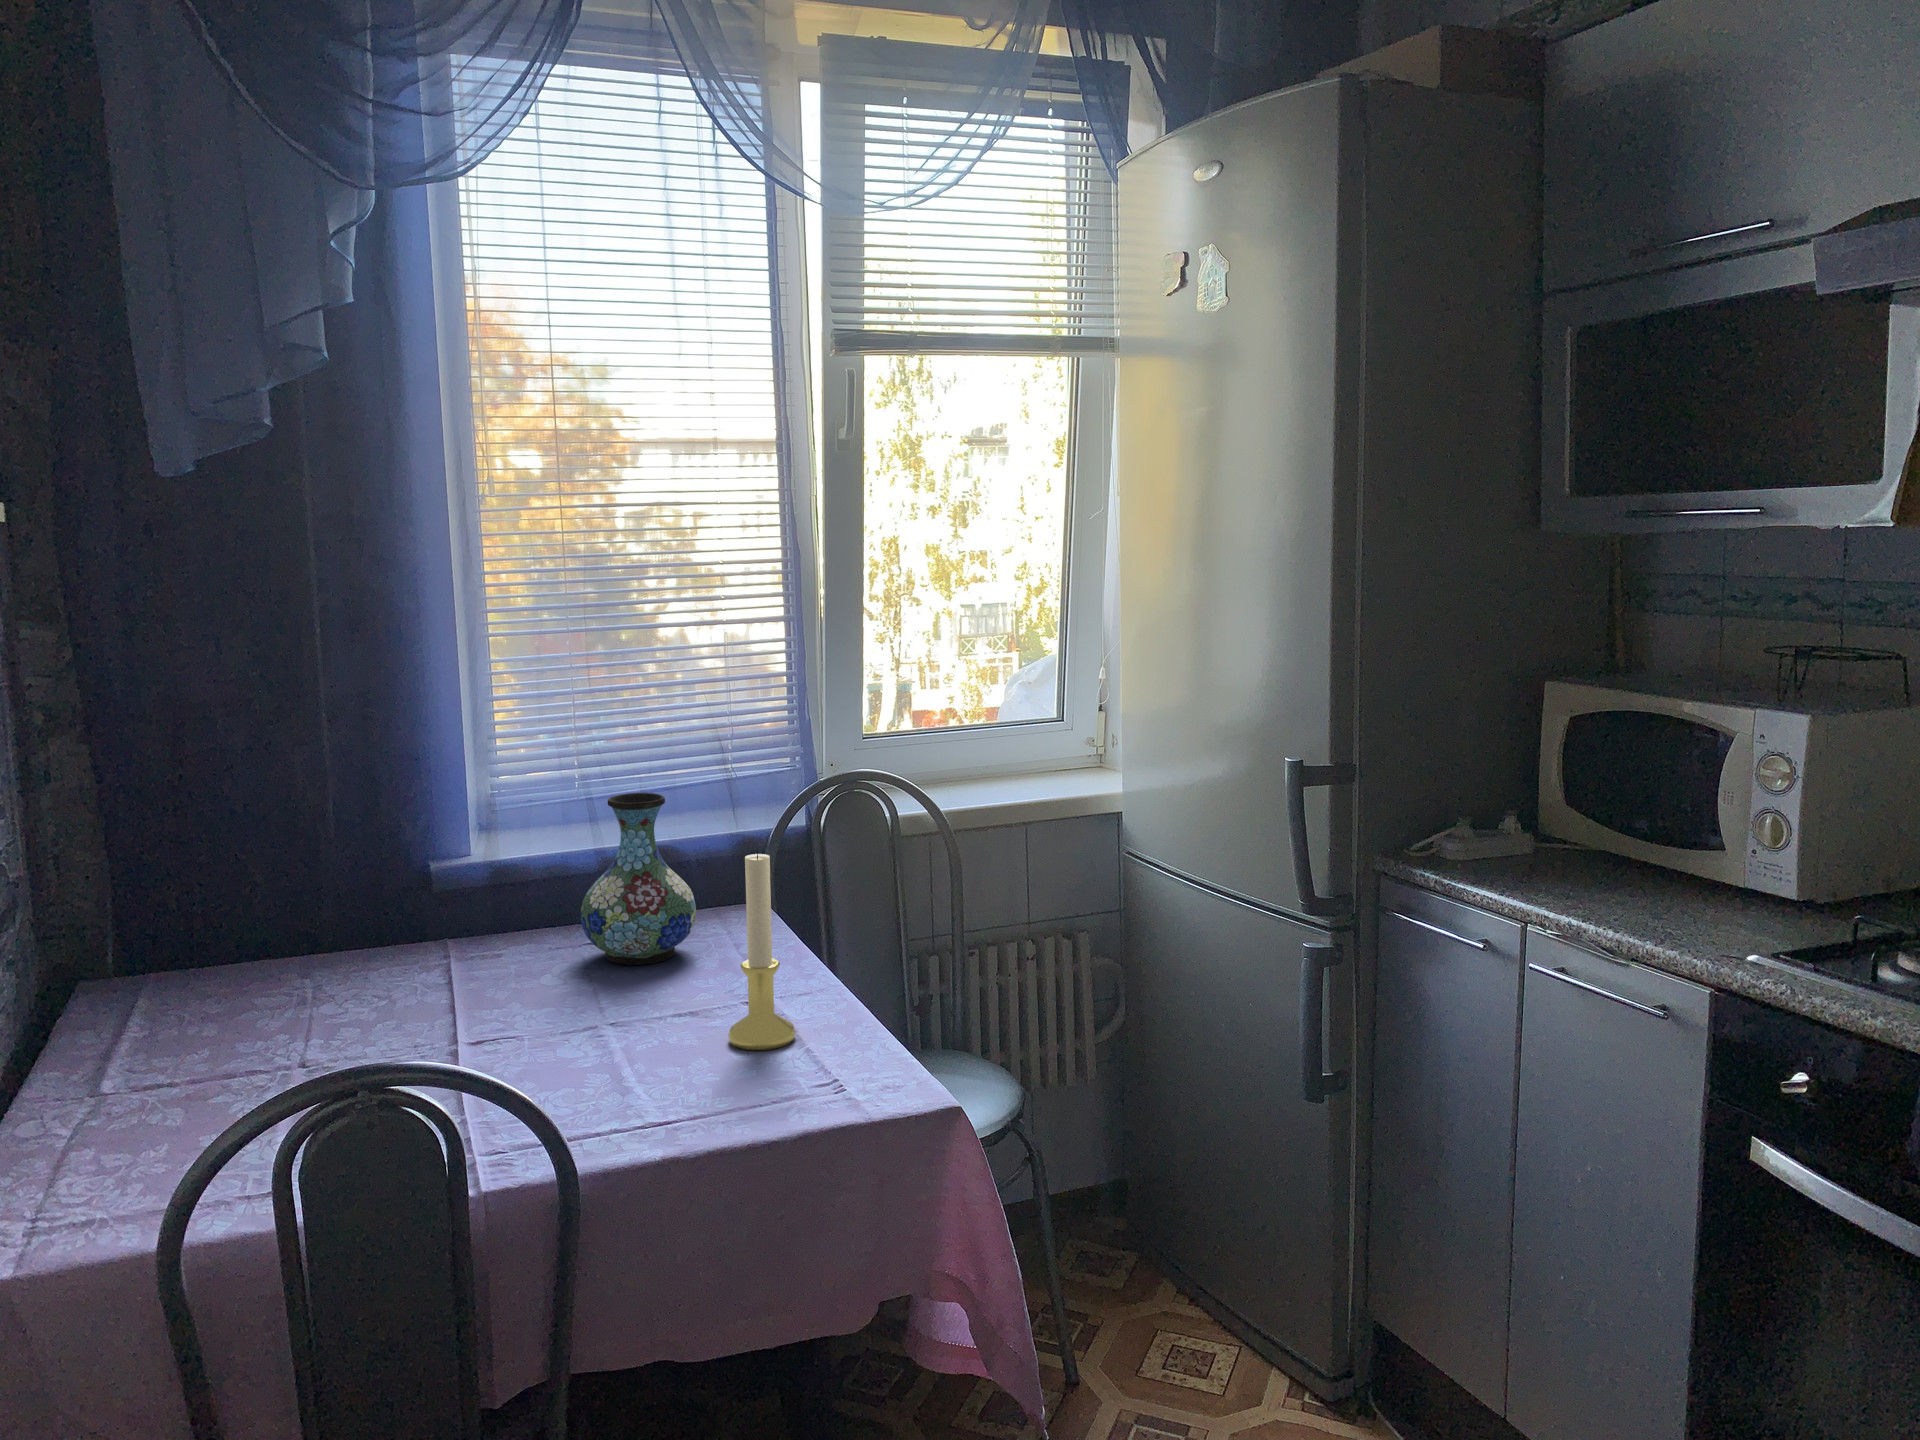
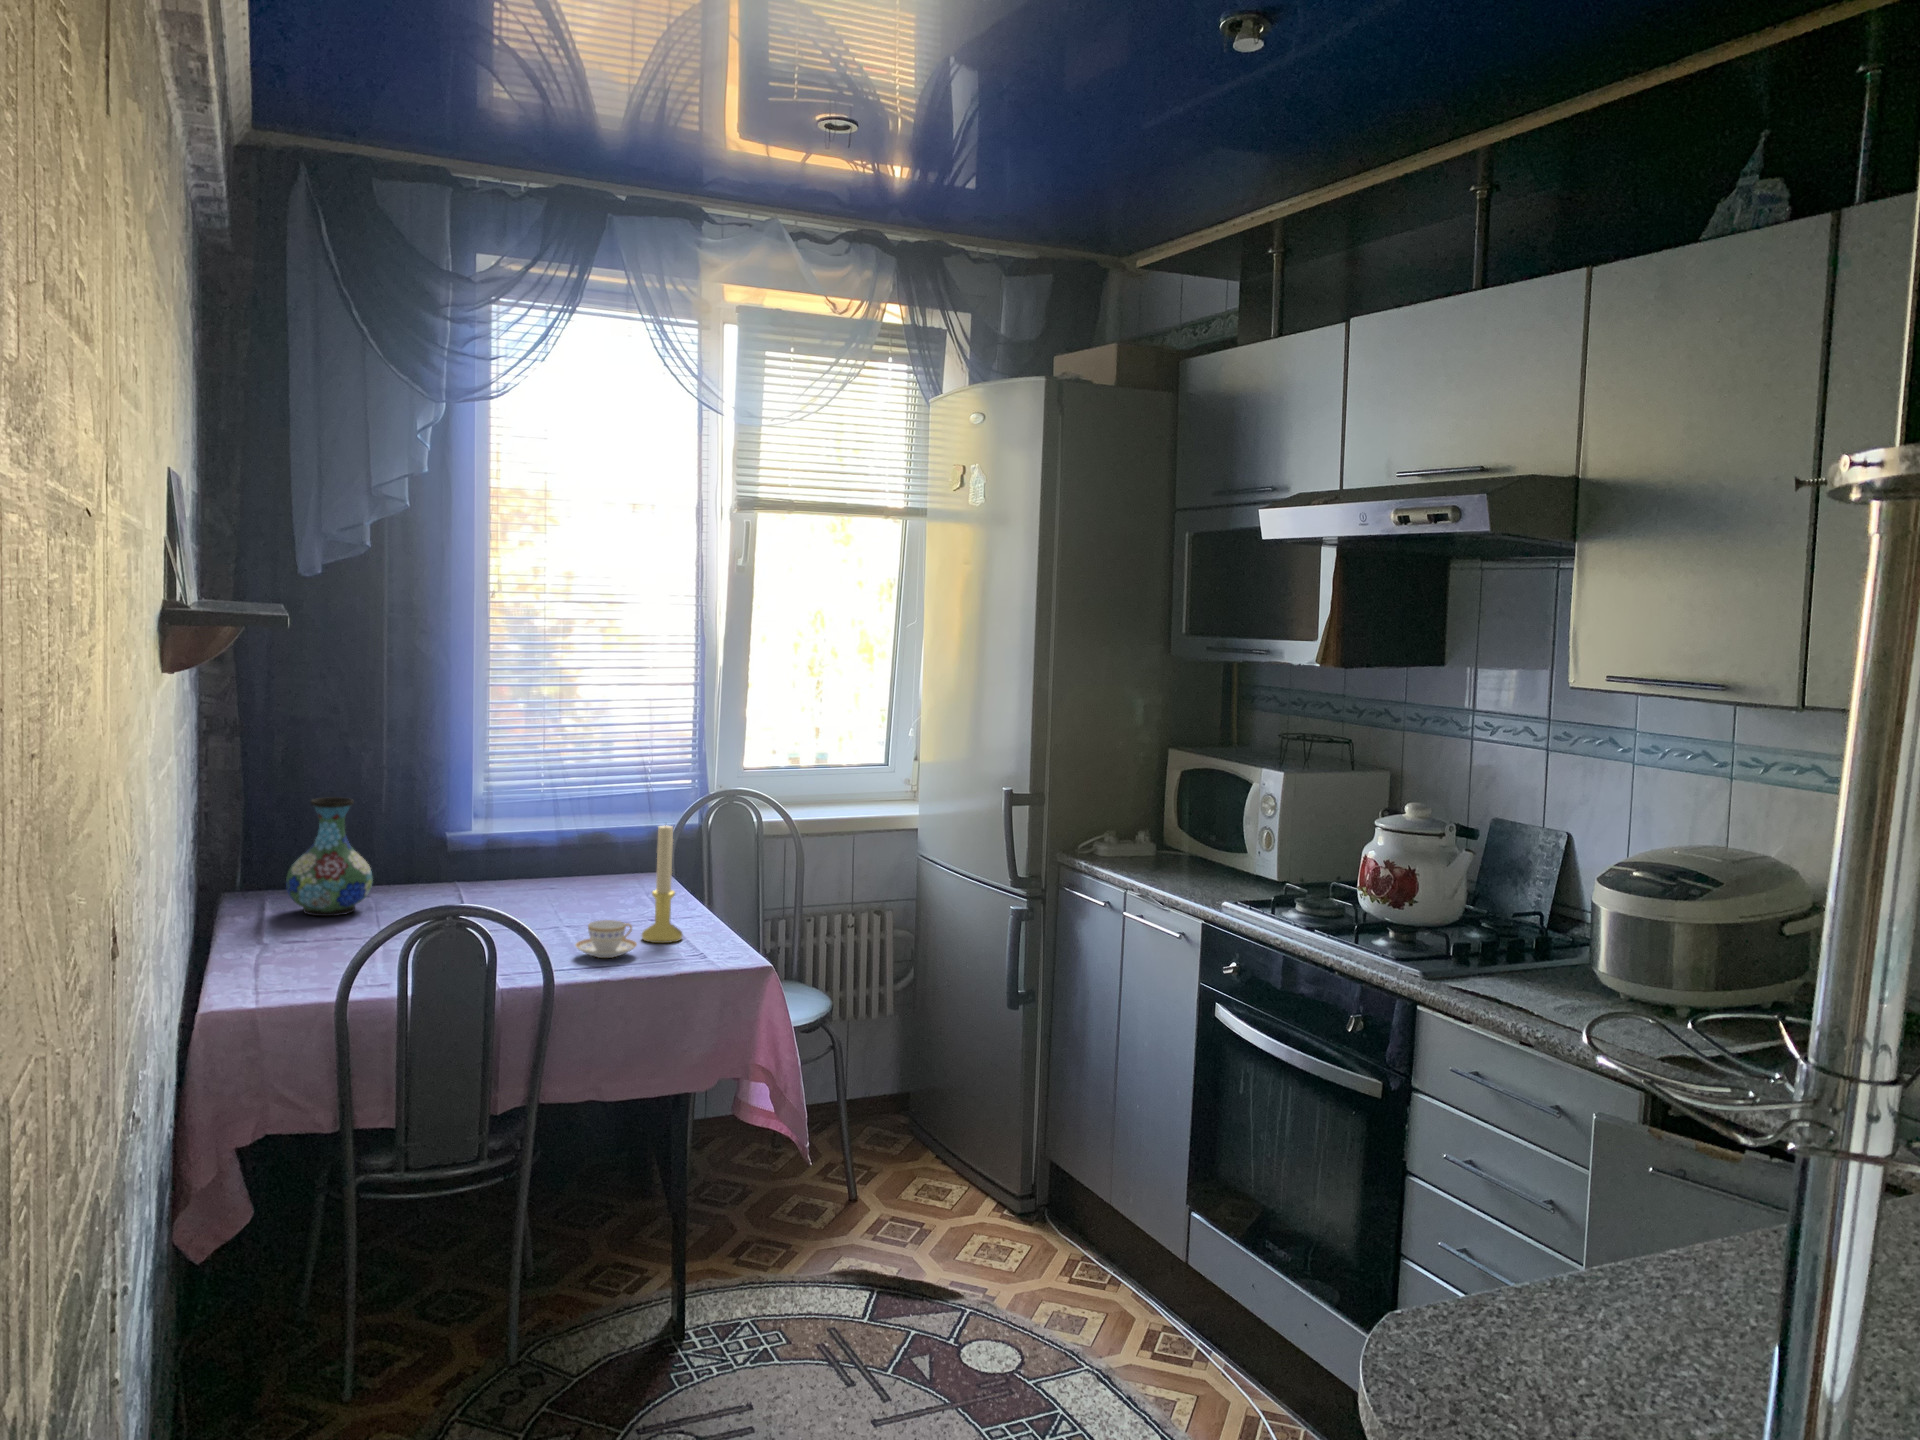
vase: present [581,793,696,965] -> present [286,797,373,916]
teacup: none [617,1024,721,1093] -> present [576,920,637,958]

